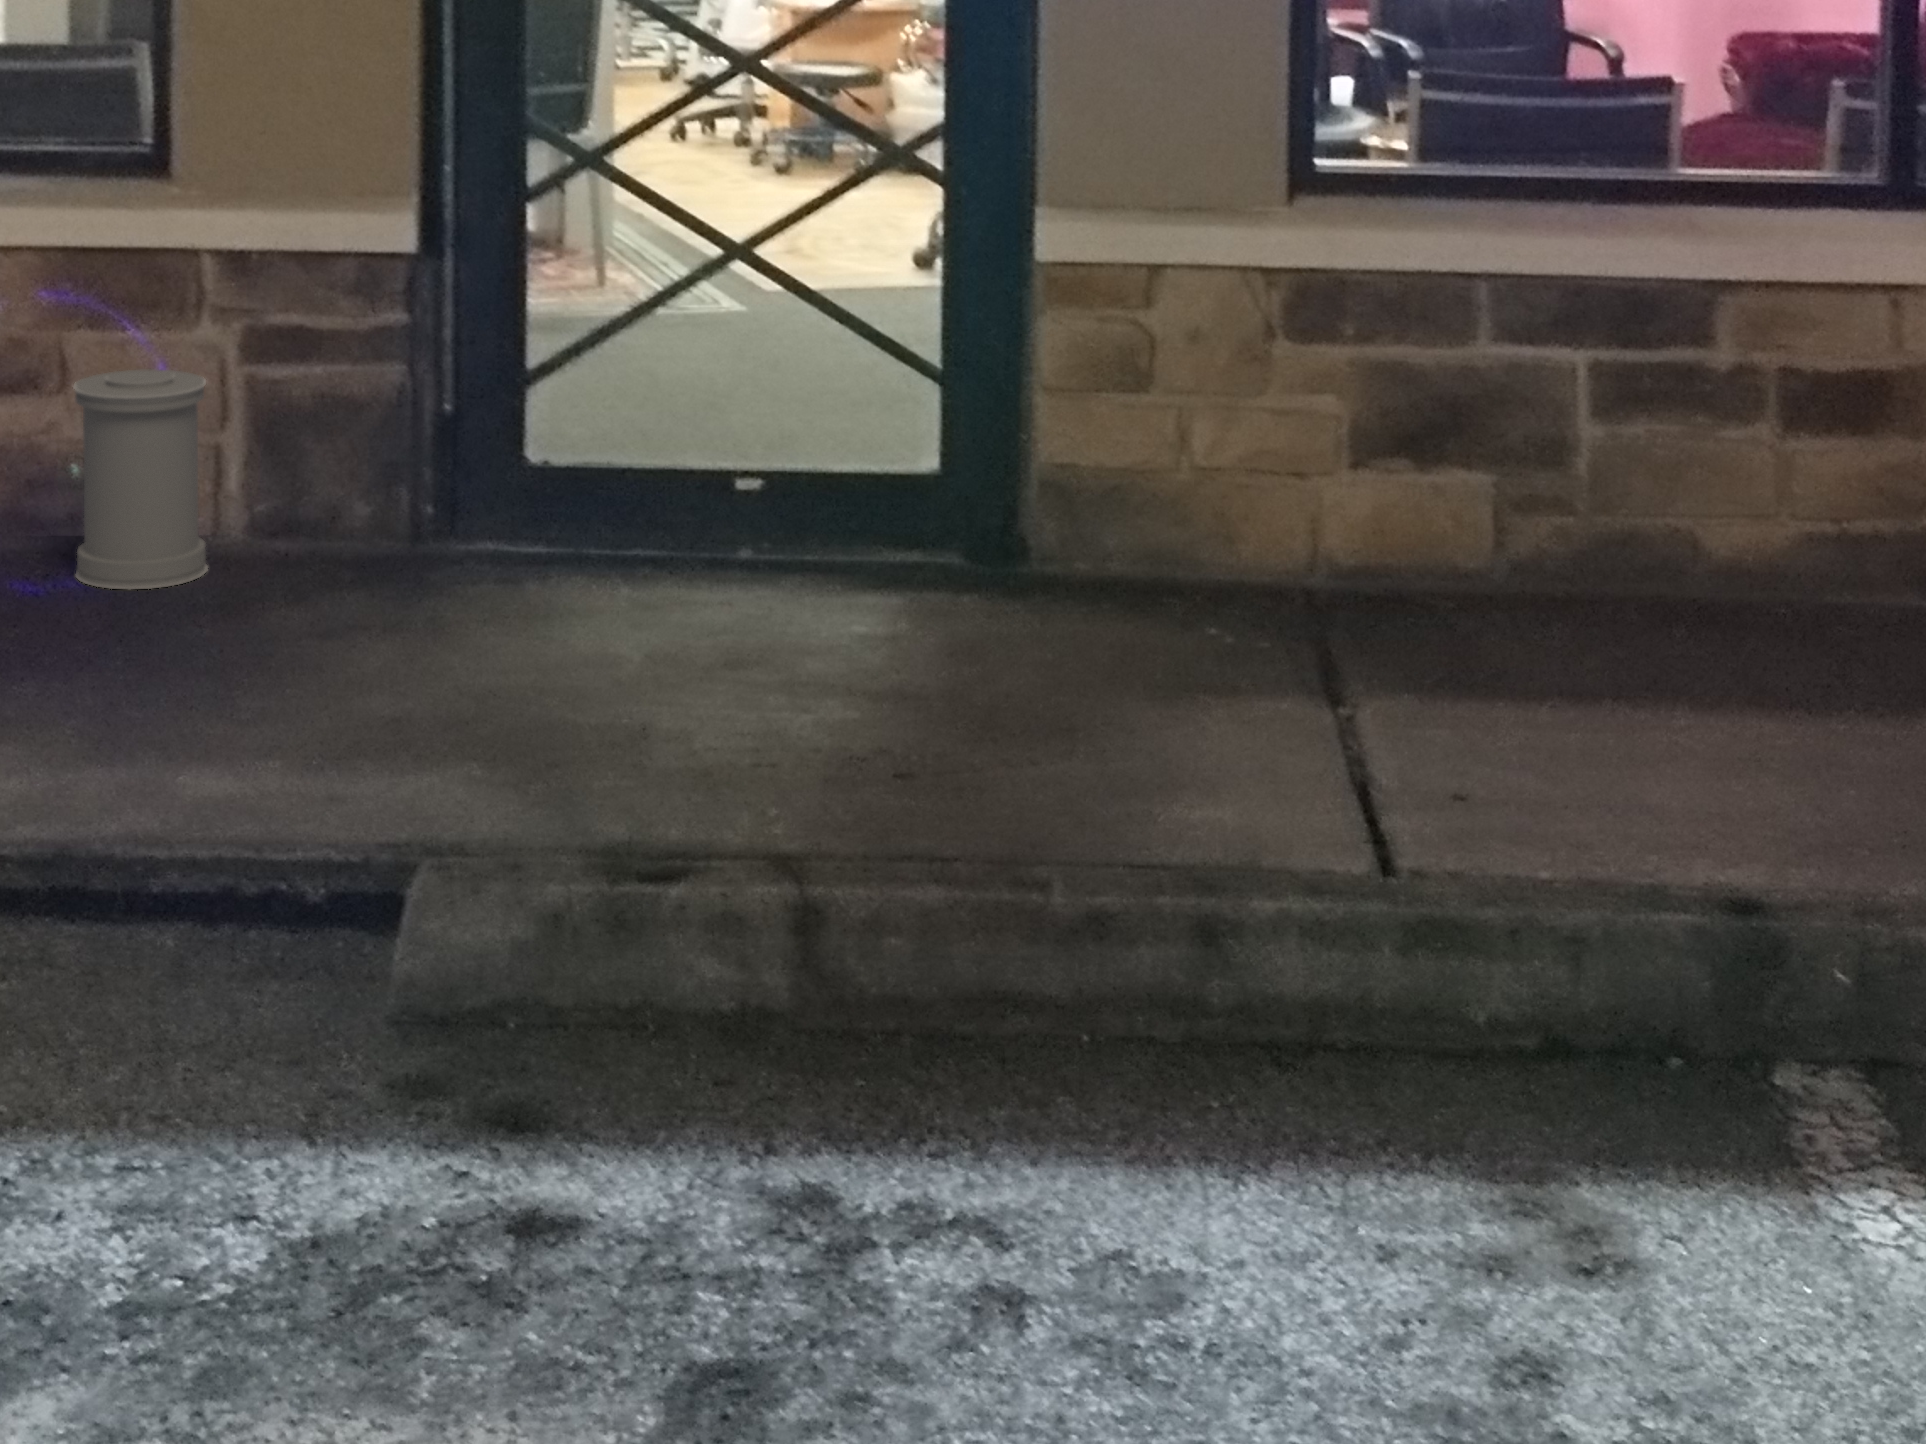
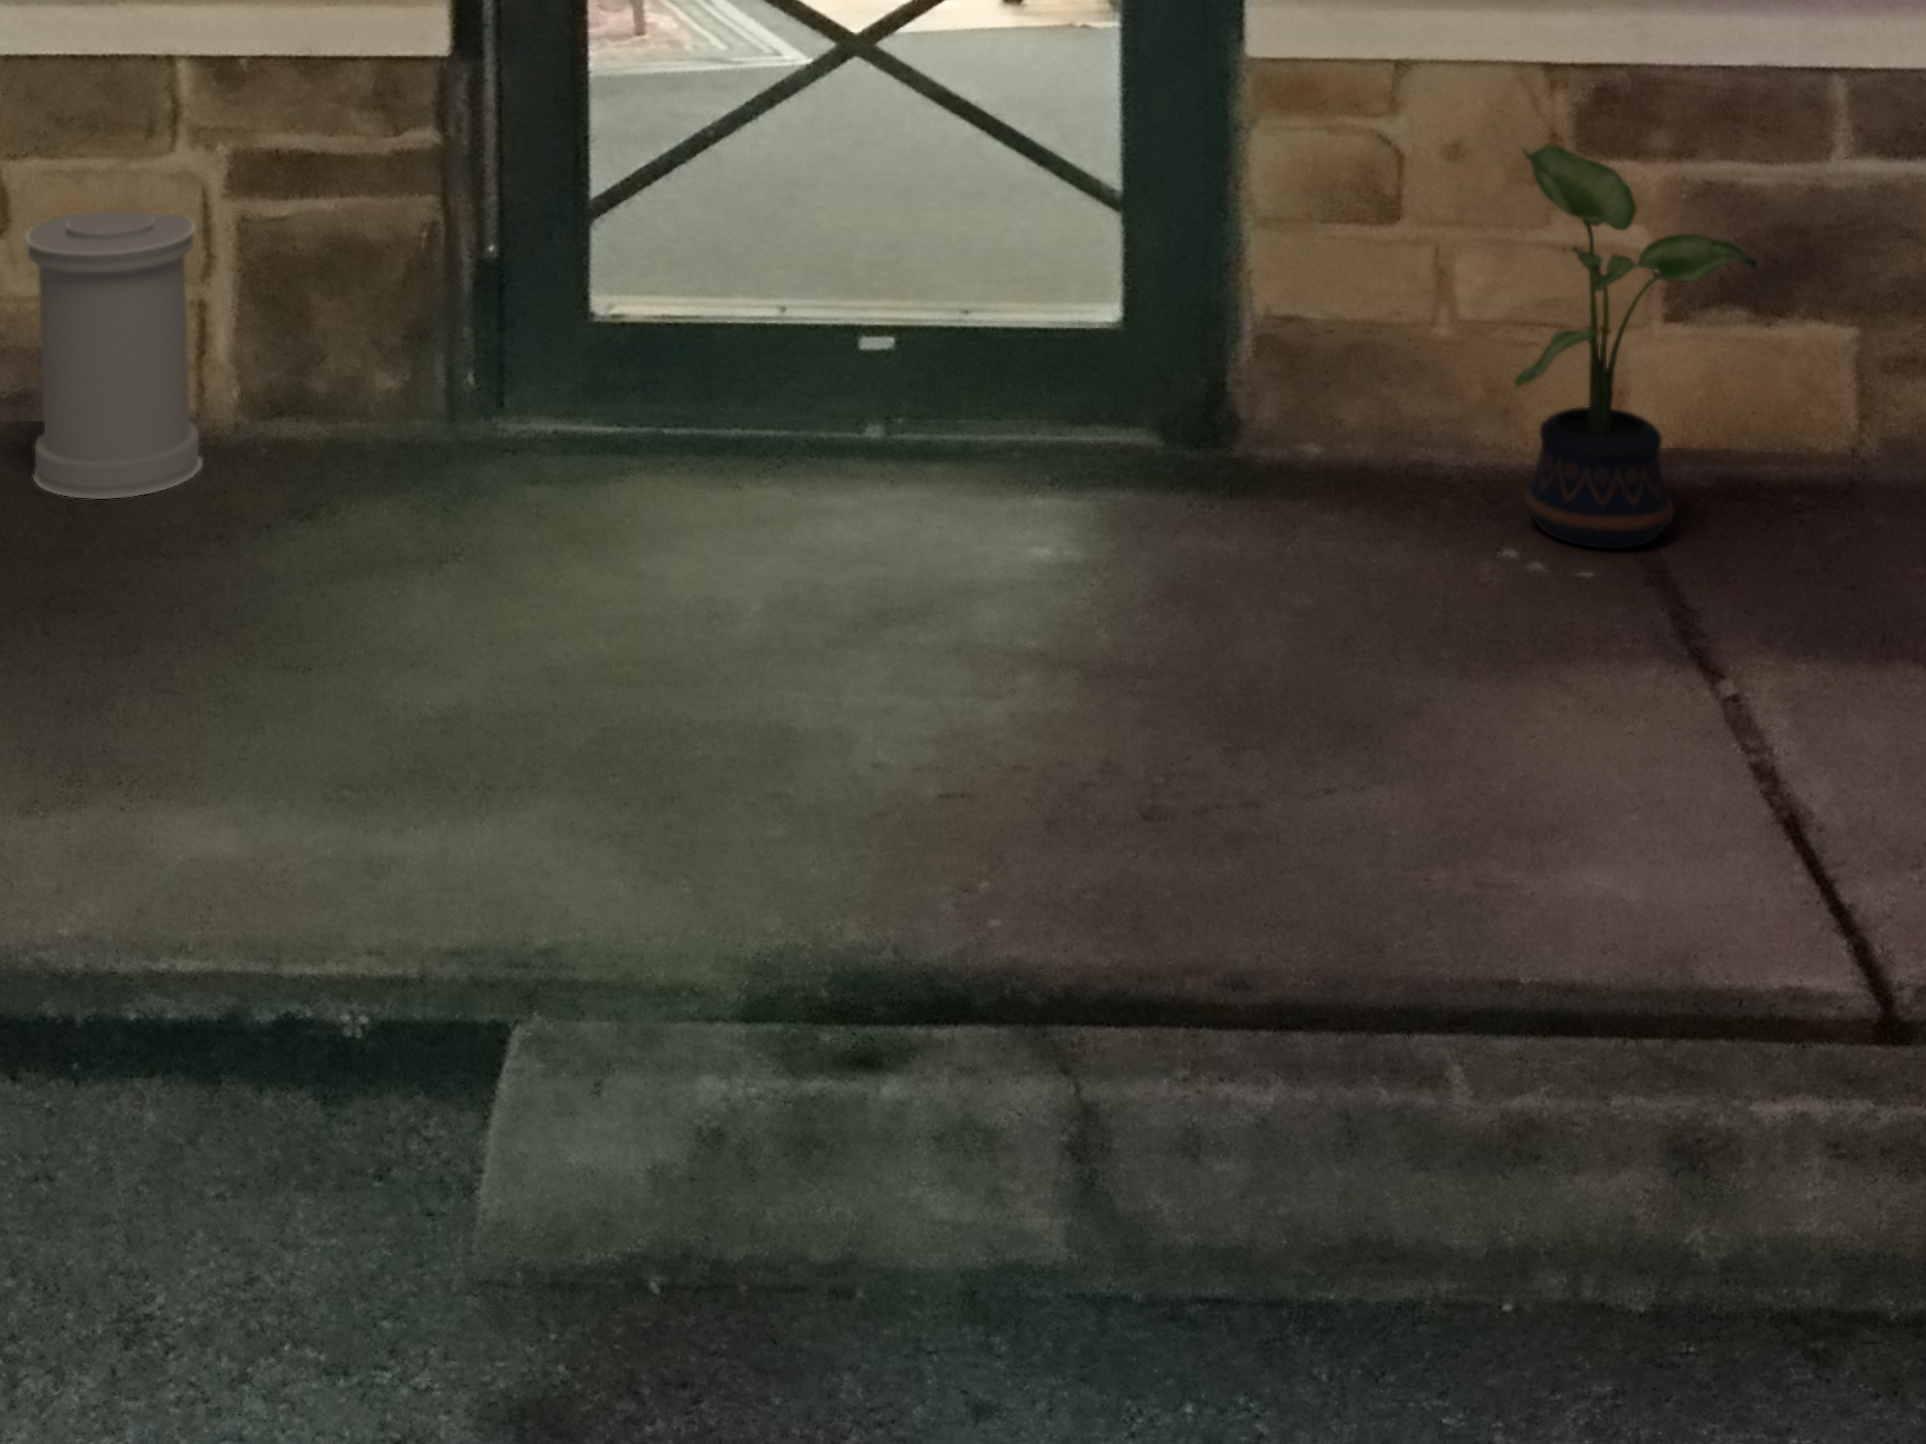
potted plant: none [1213,329,1404,633] -> present [1515,145,1758,548]

